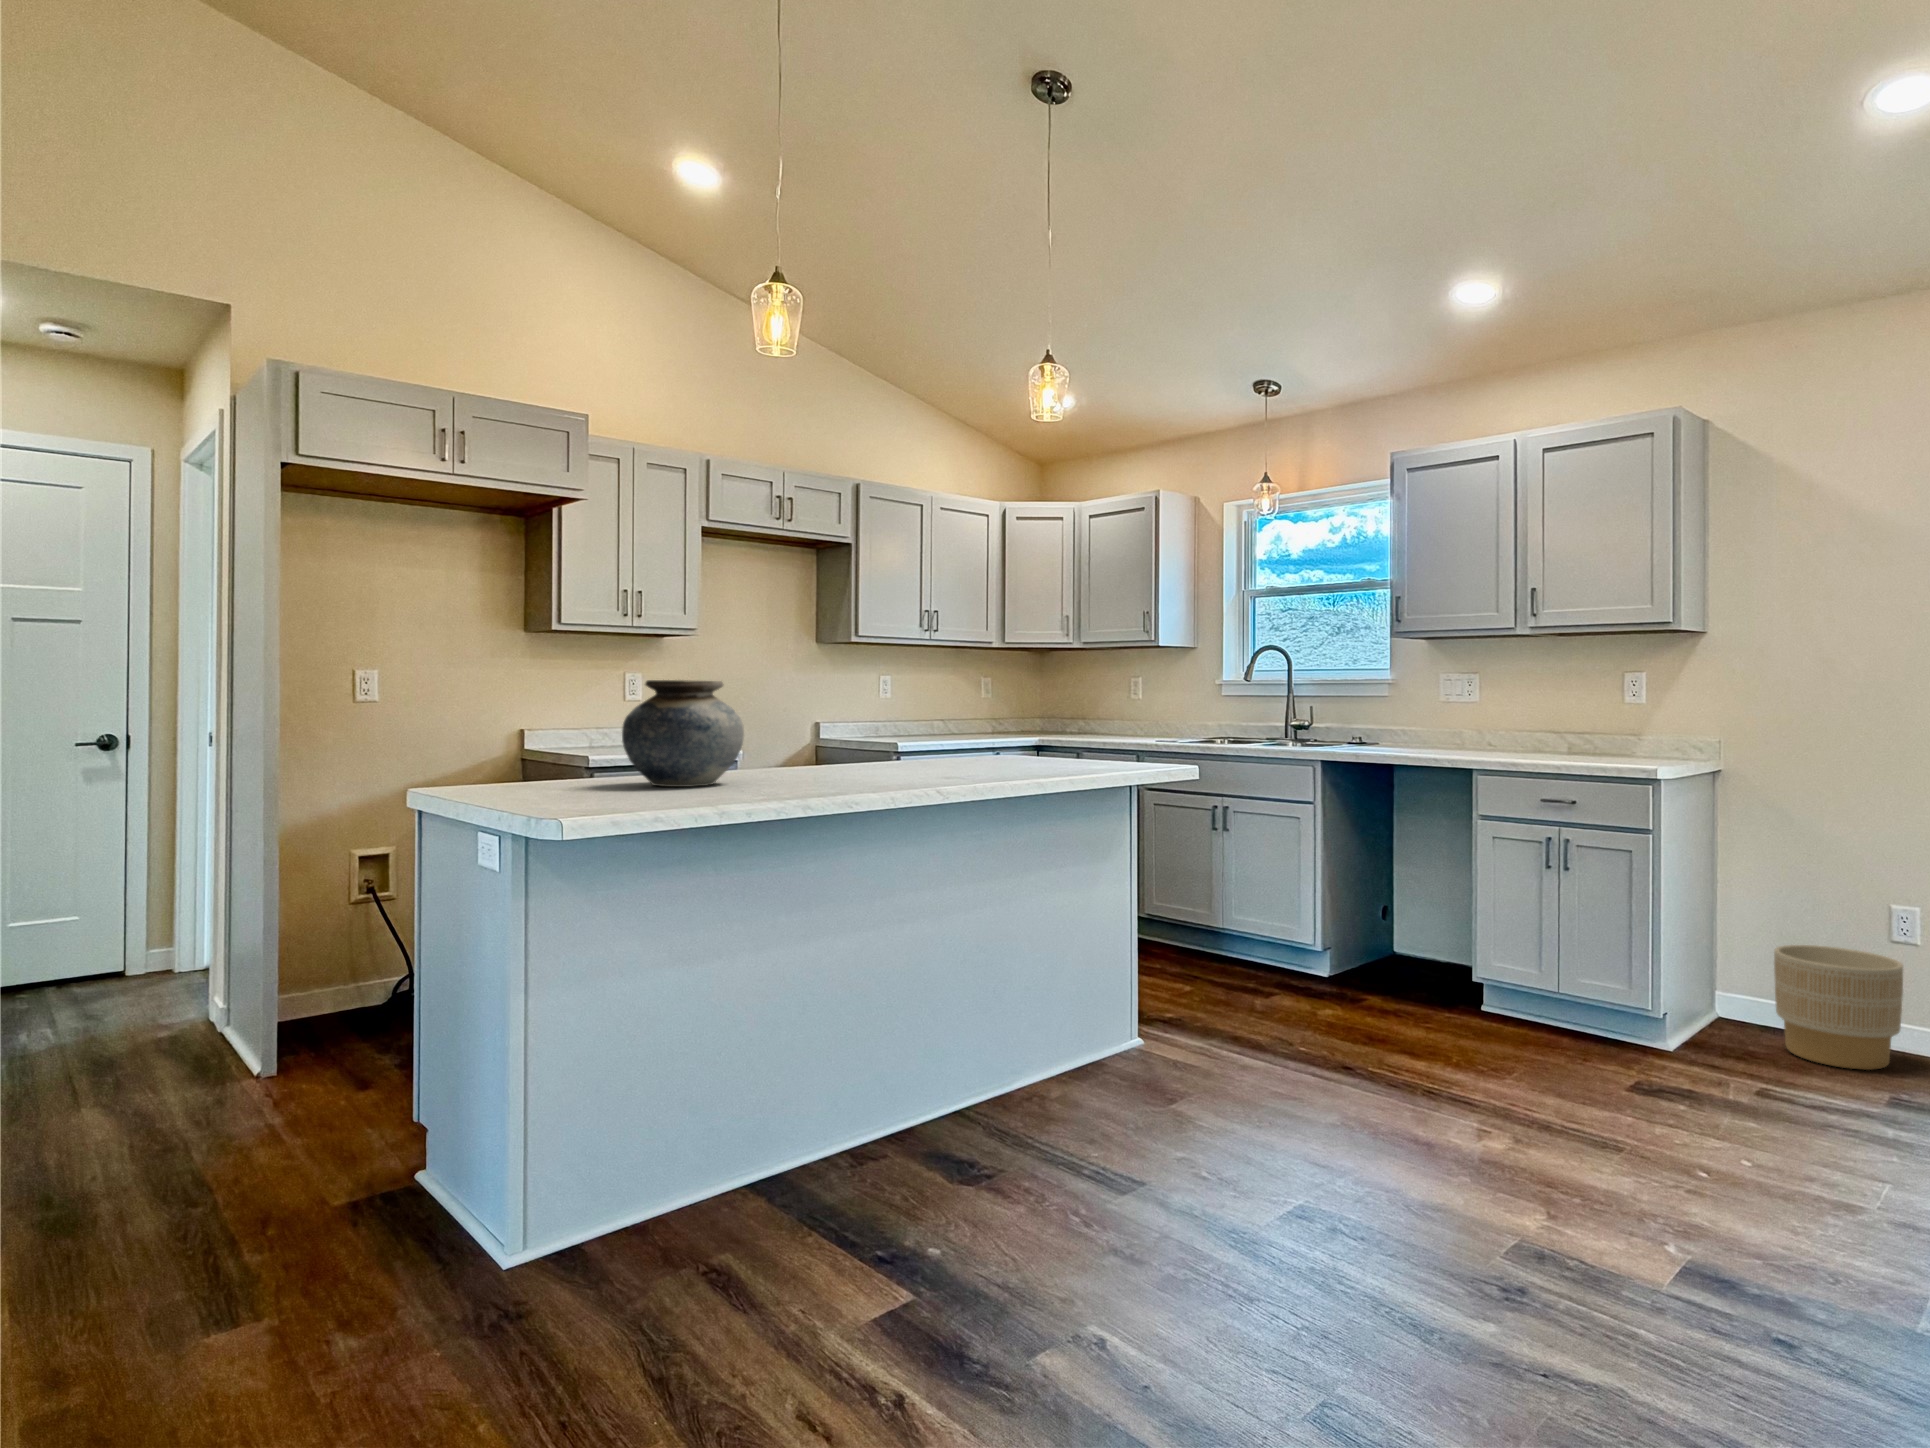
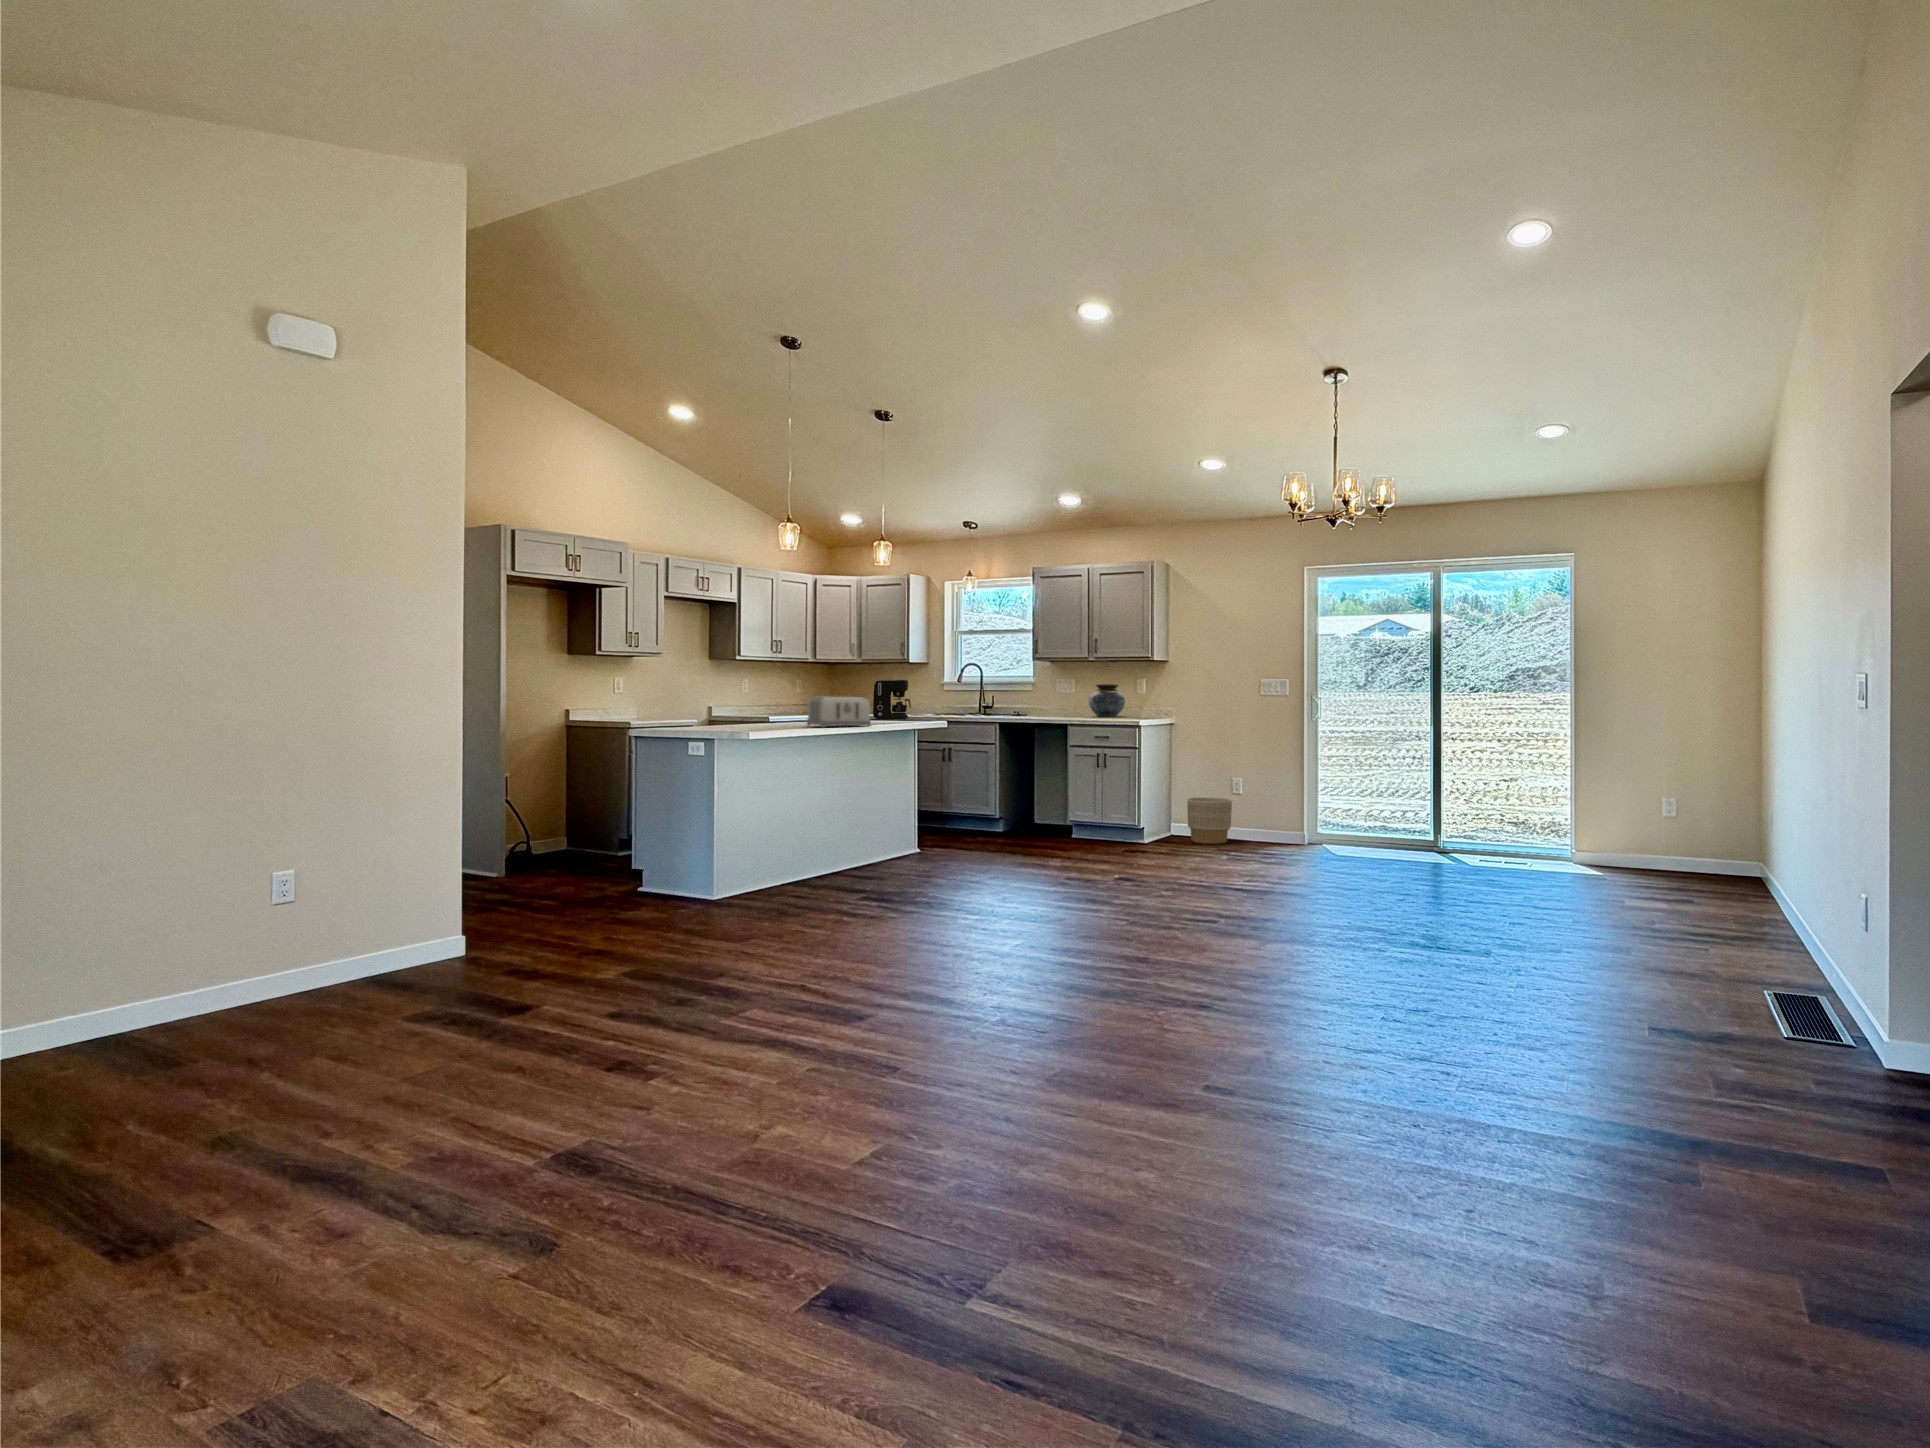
coffee maker: none [1077,675,1149,749] -> present [873,680,911,719]
vase: present [622,680,744,787] -> present [1089,684,1125,717]
toaster: none [863,707,991,781] -> present [807,697,871,727]

